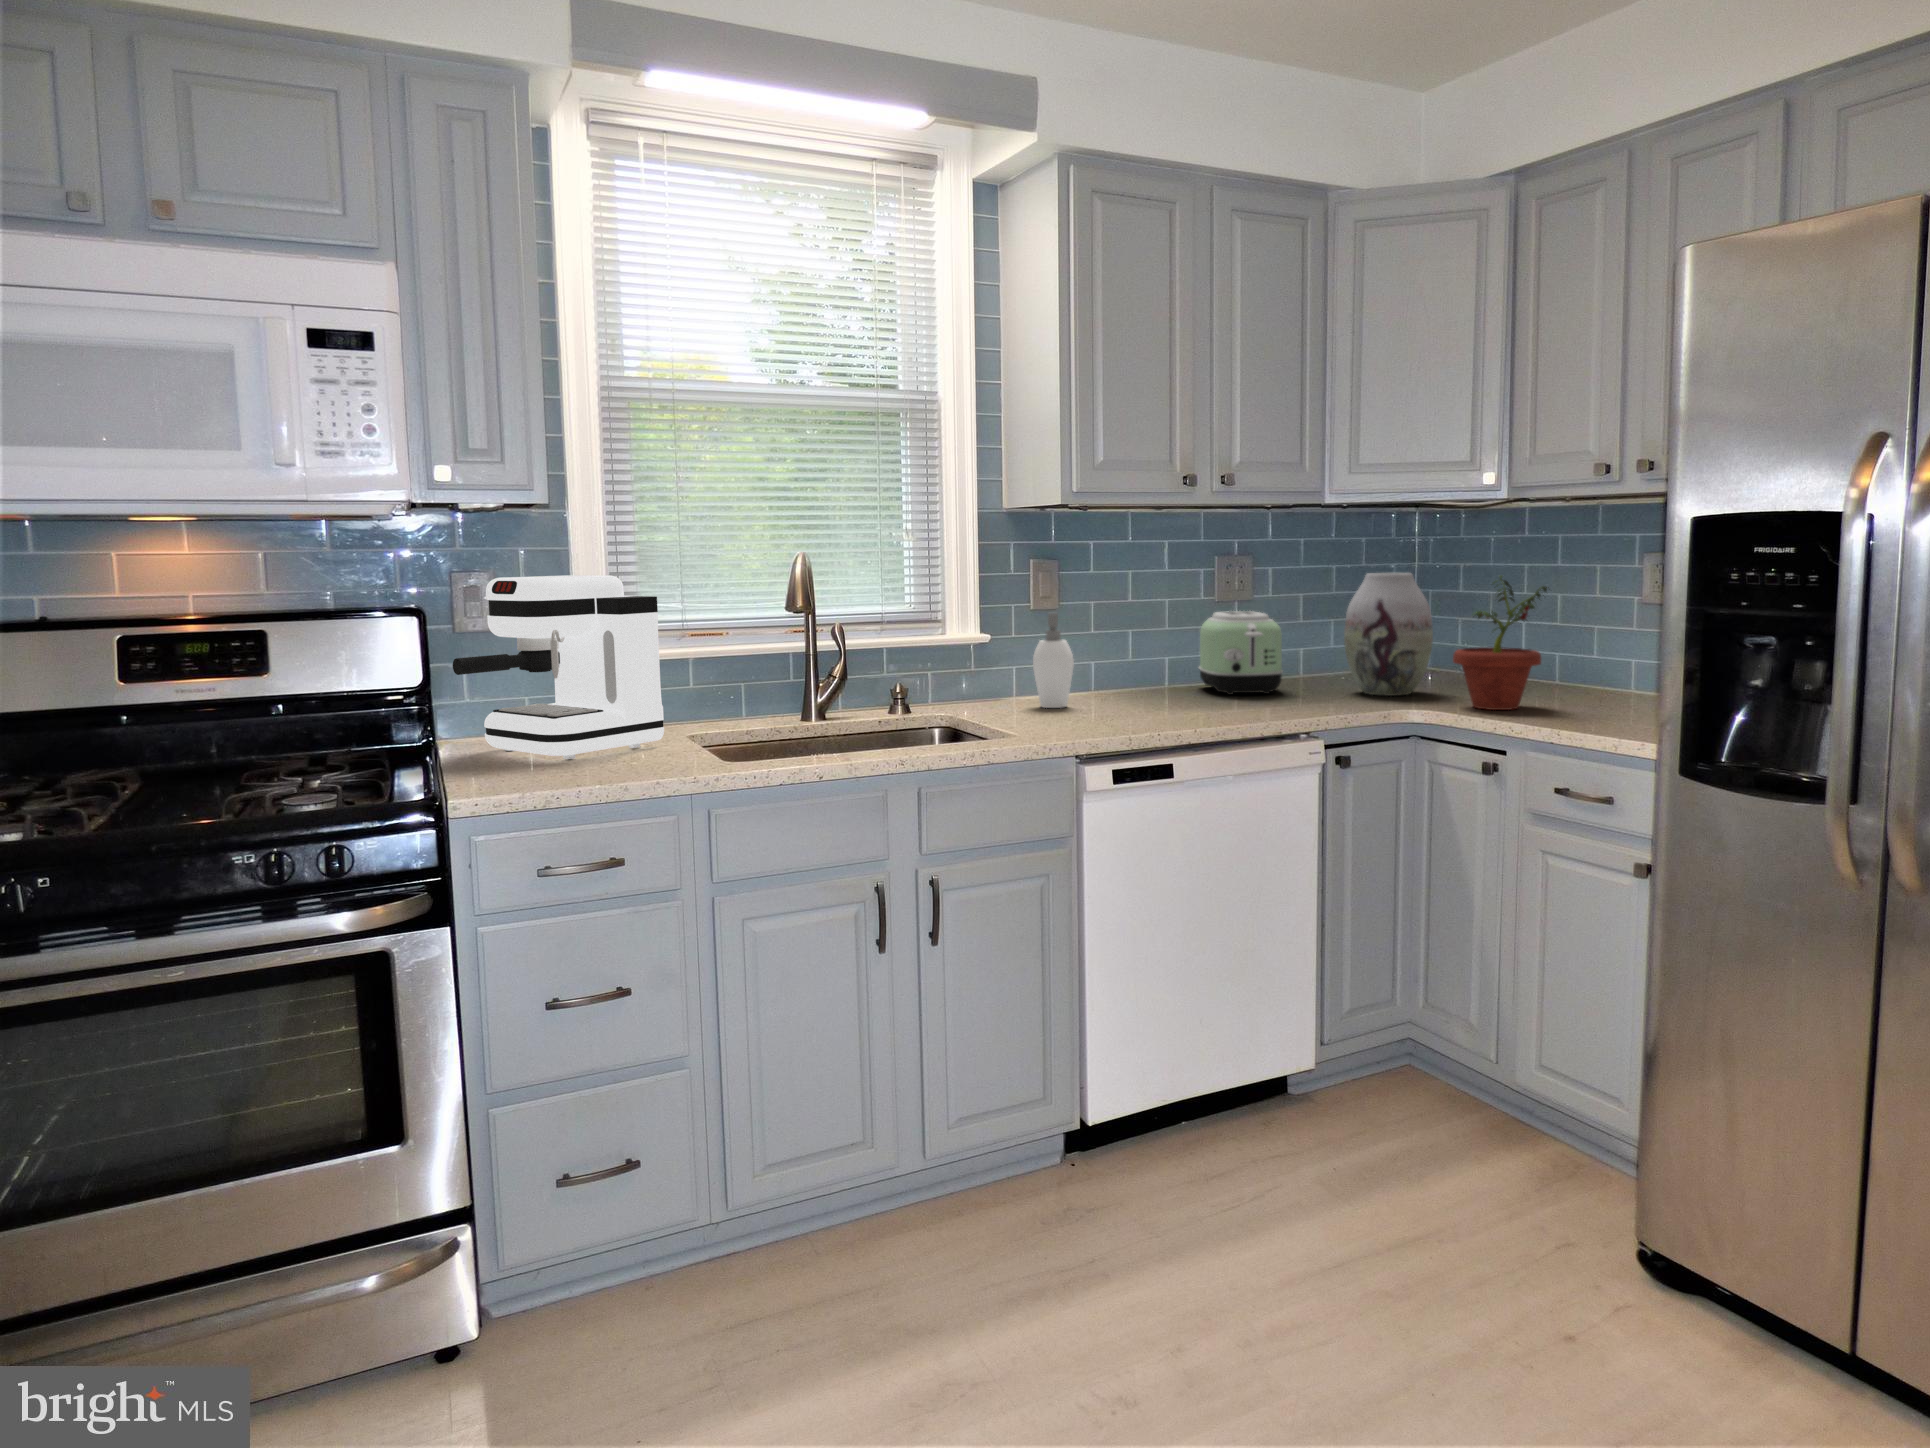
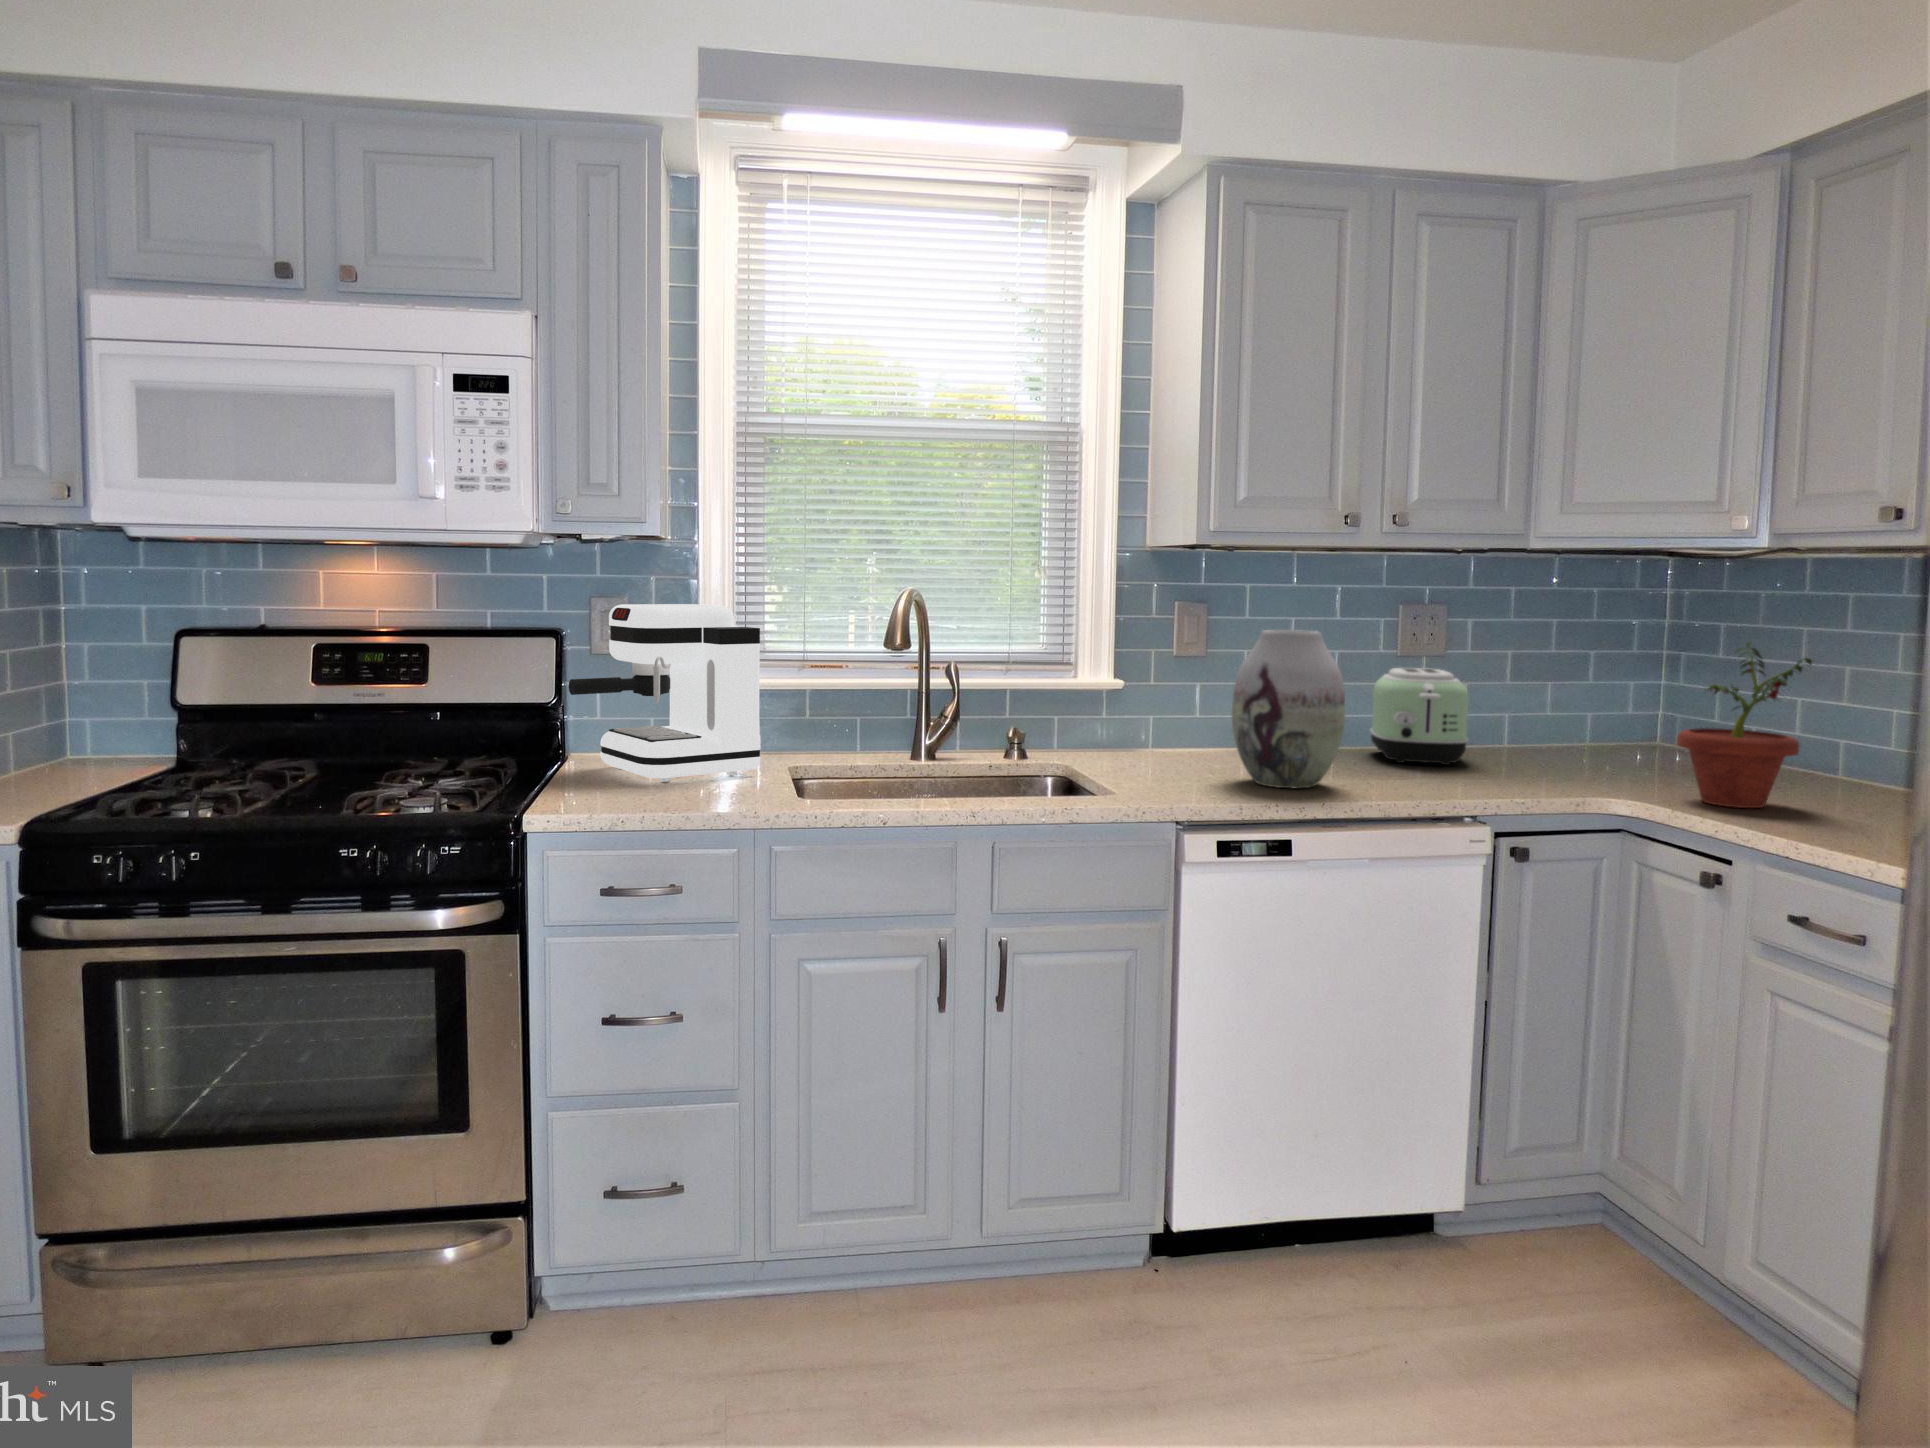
vase: present [1344,573,1433,696] -> present [1232,630,1345,788]
soap dispenser: present [1033,613,1074,708] -> none [1164,661,1225,764]

